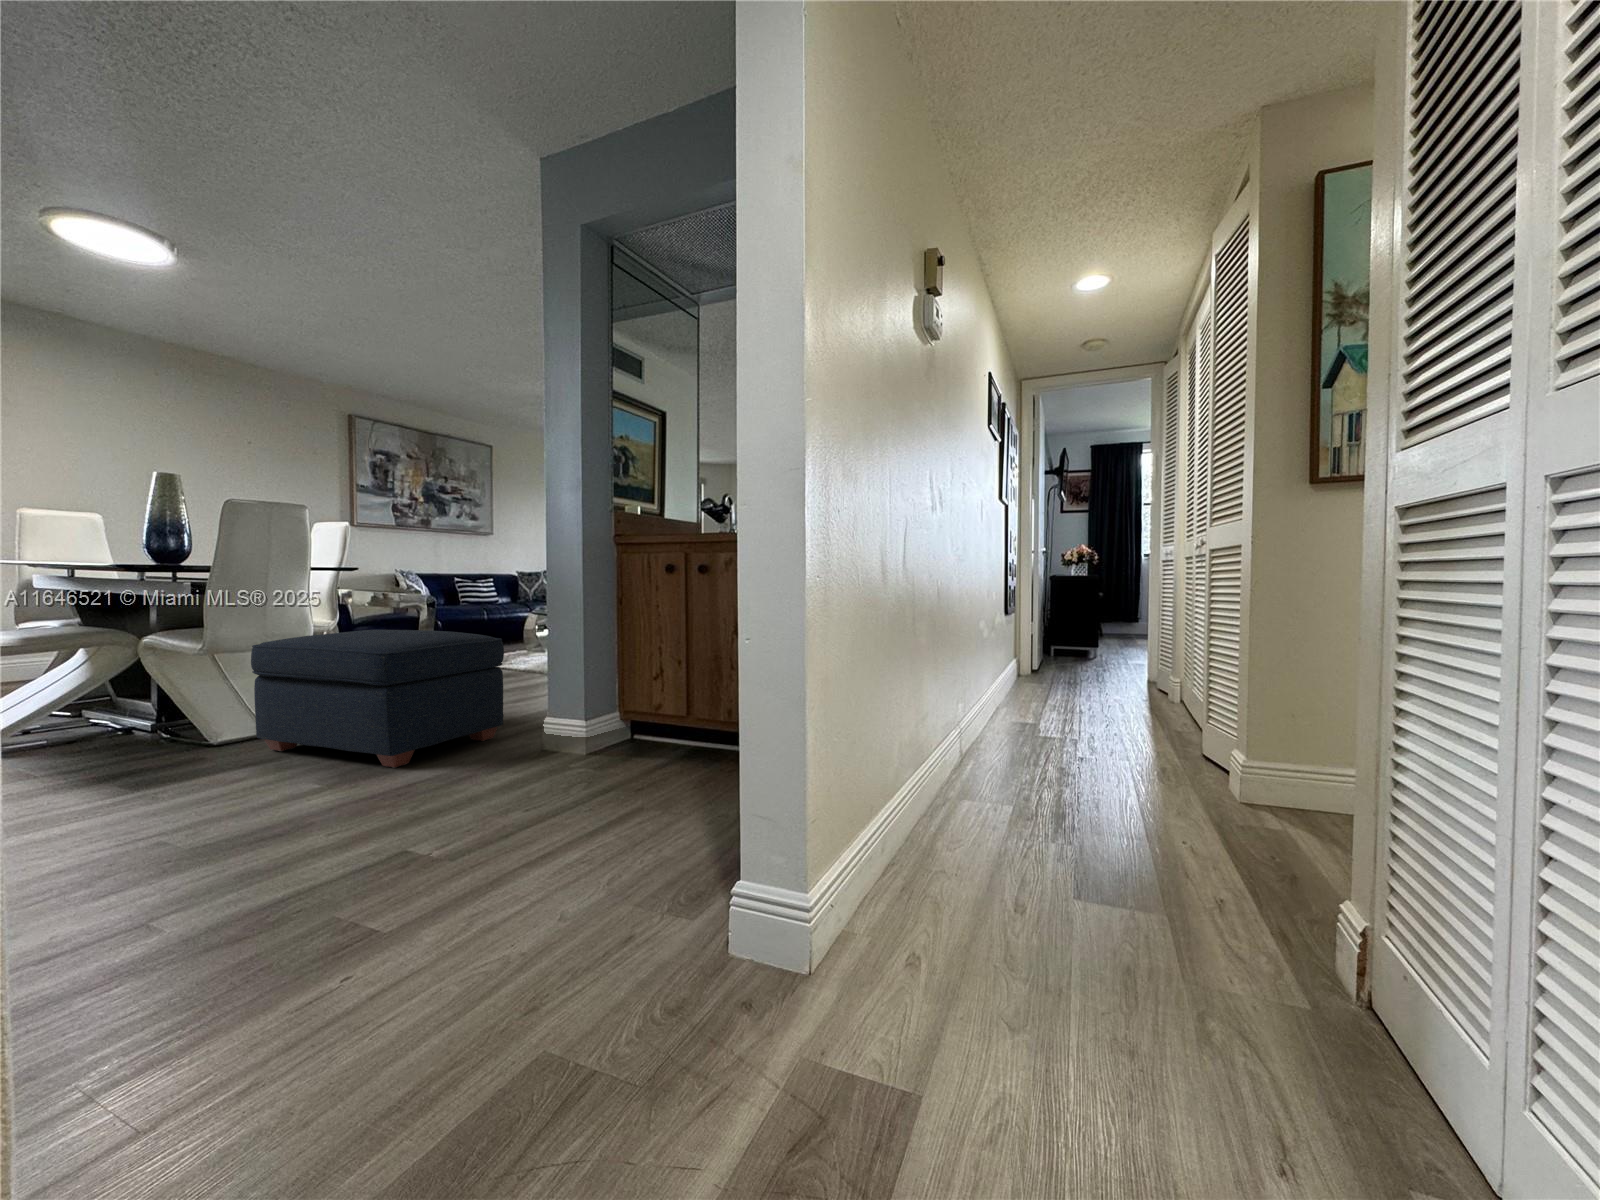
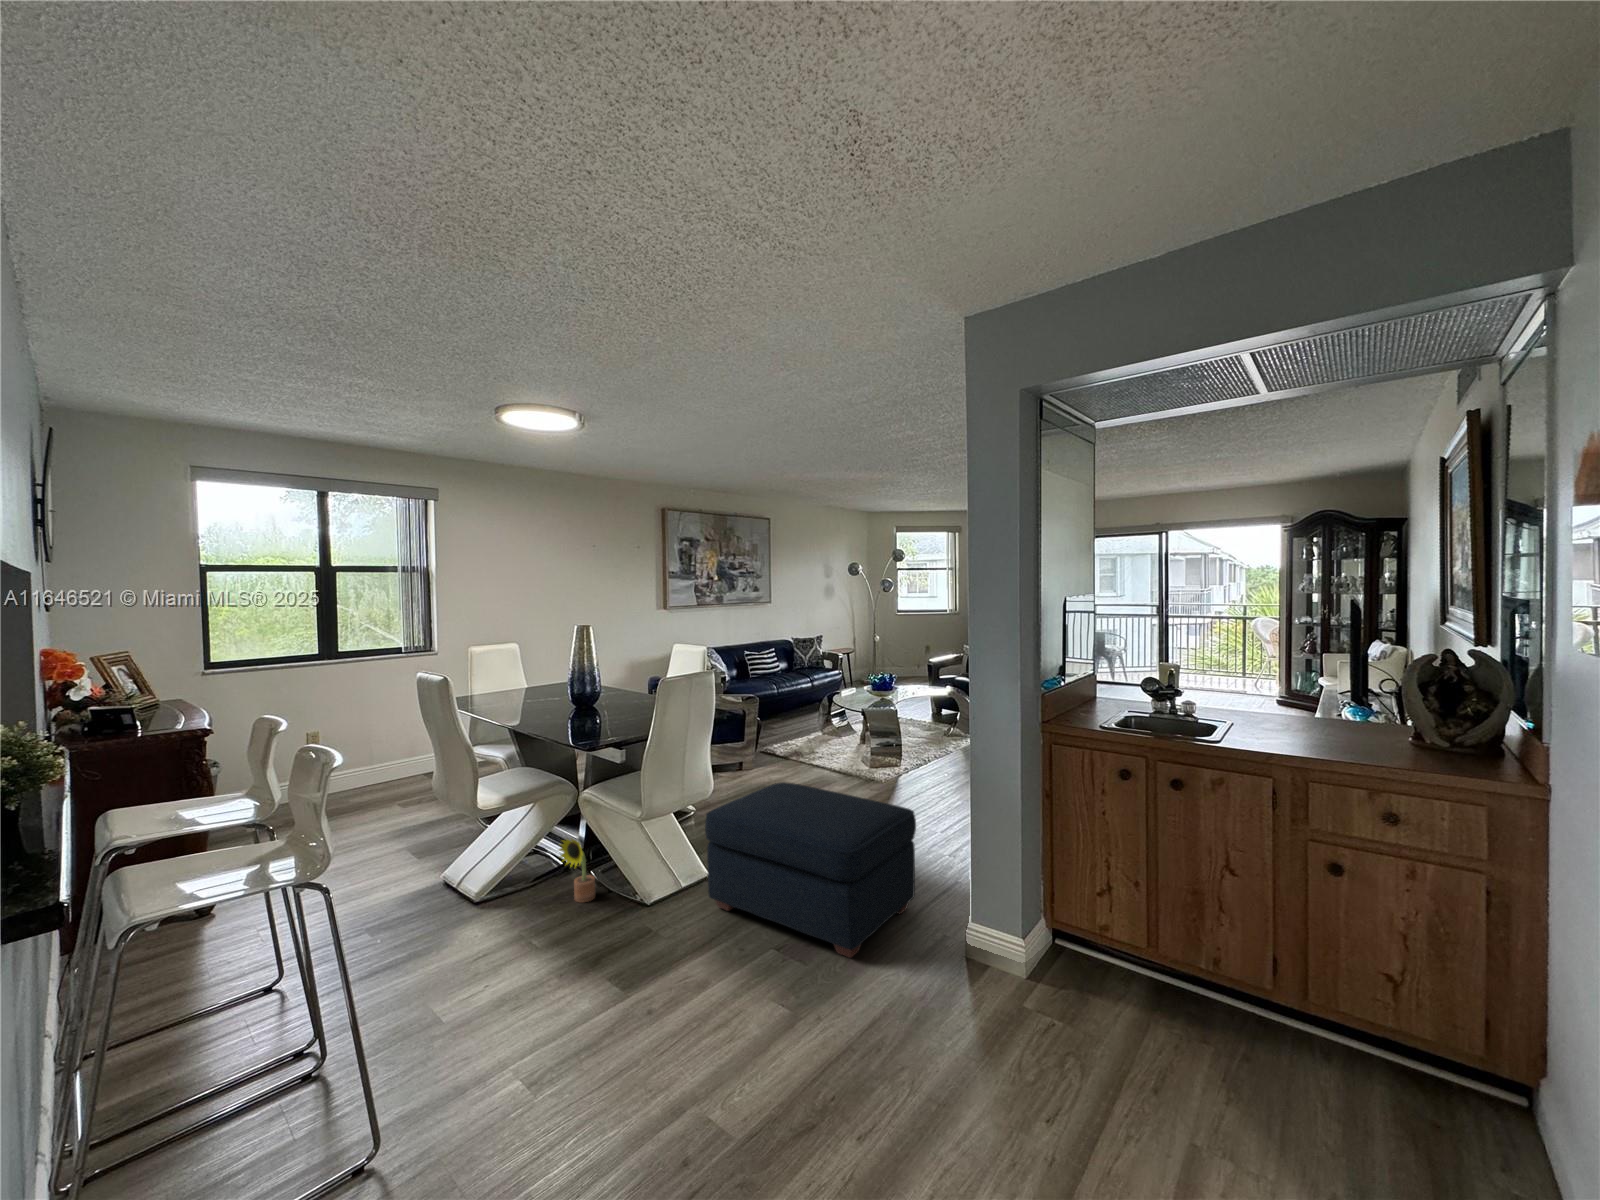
decorative plant: none [48,679,113,758] -> present [559,839,595,902]

